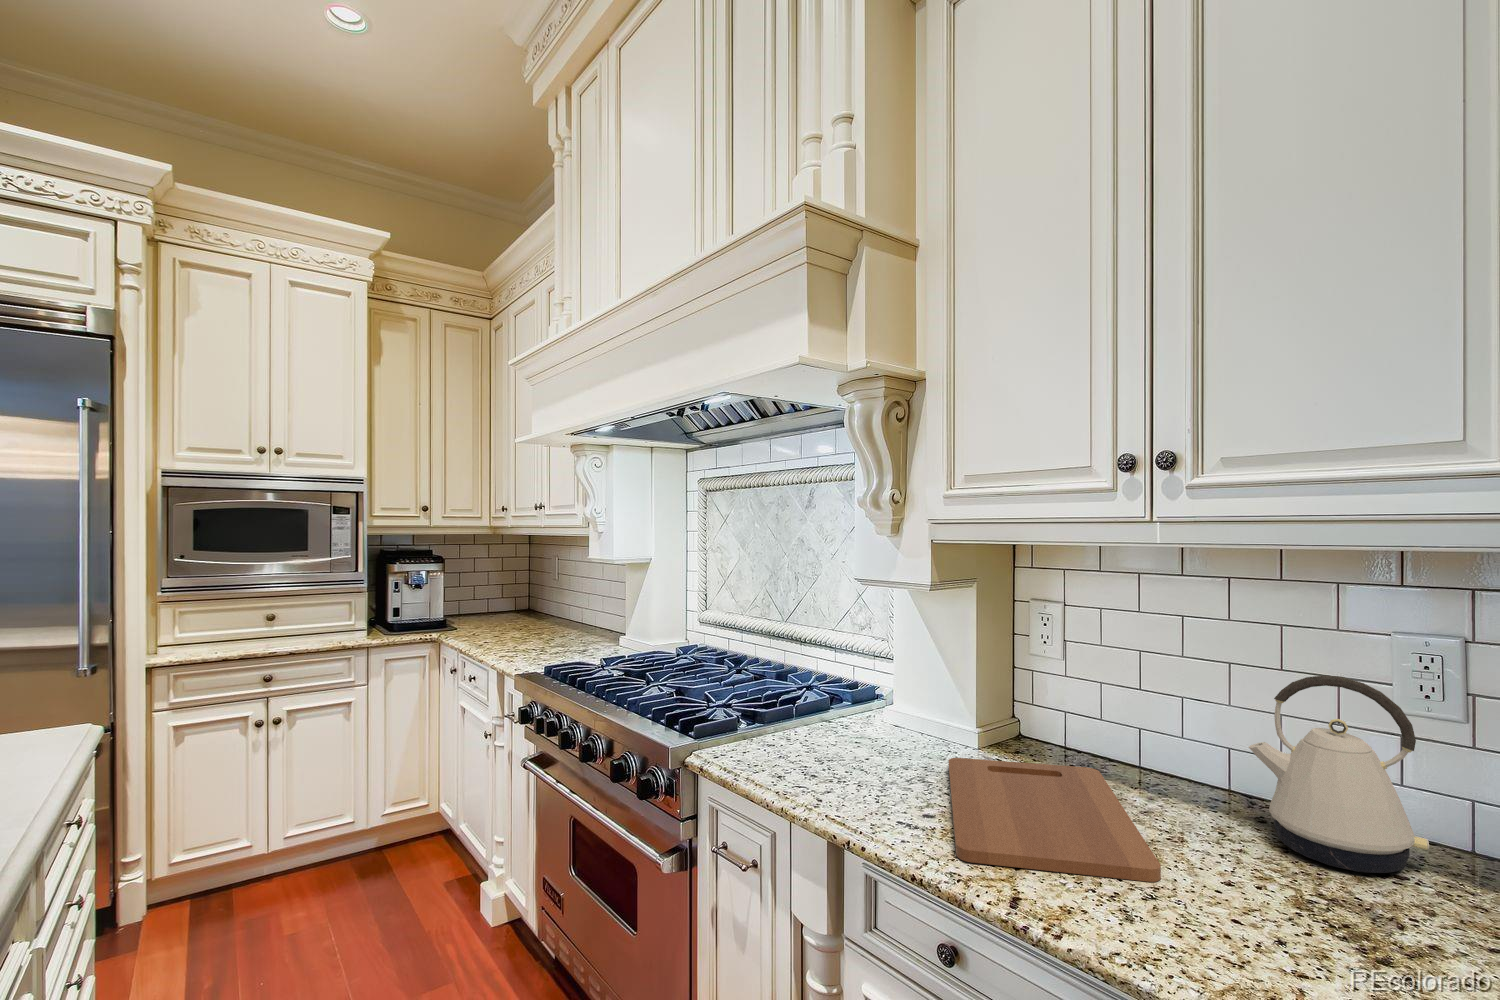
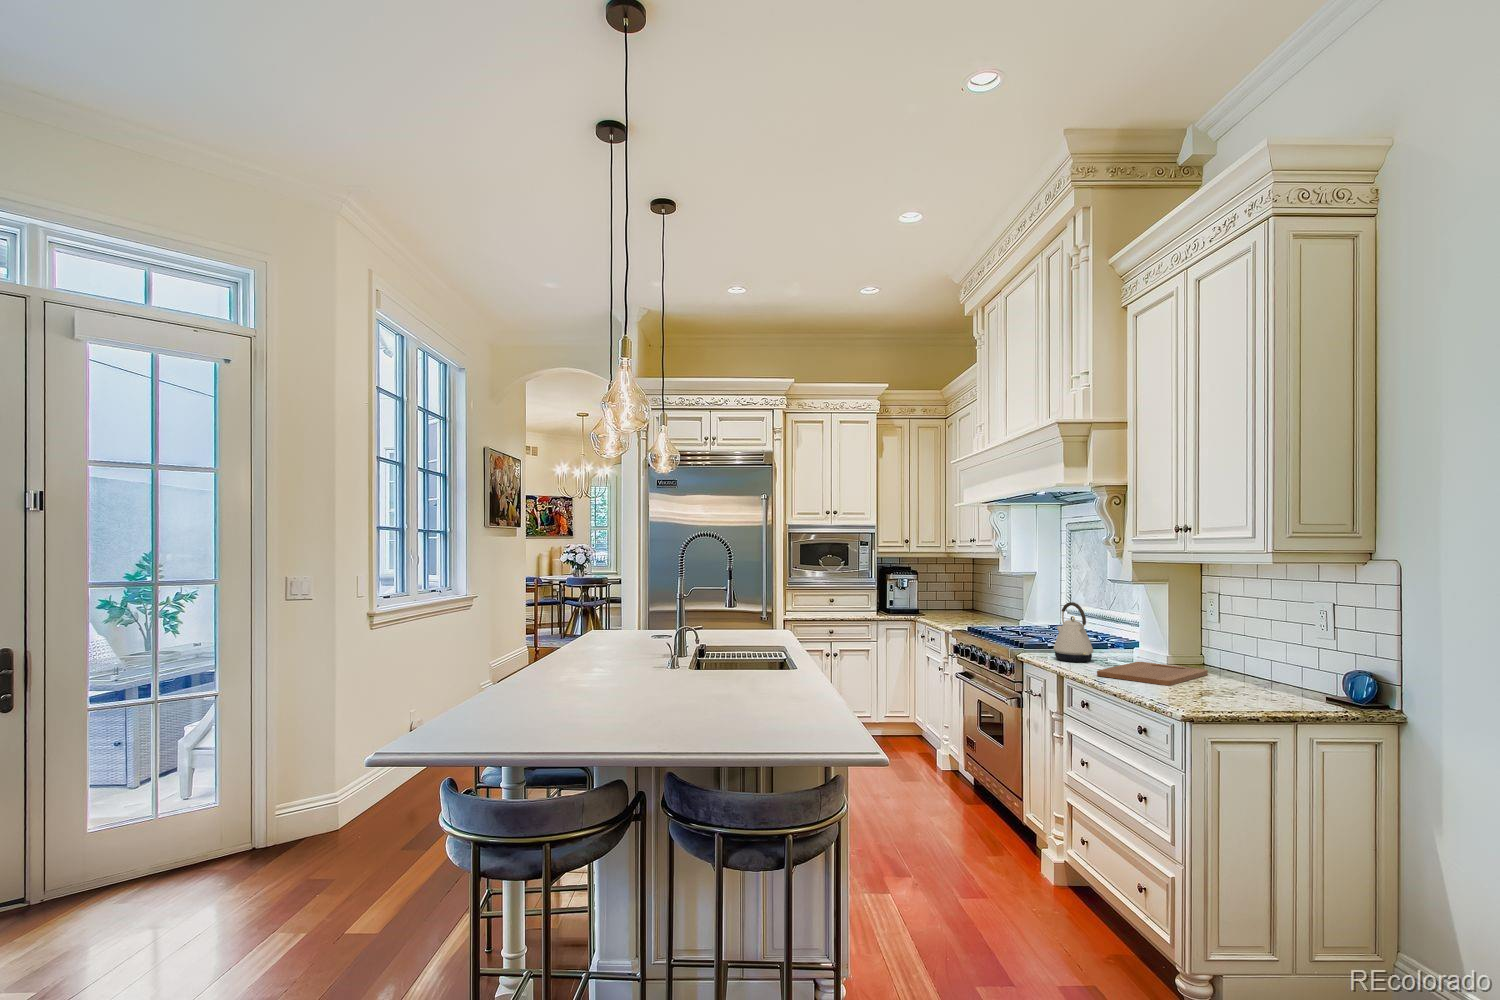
kettle: present [1249,675,1429,873] -> present [1054,602,1093,662]

